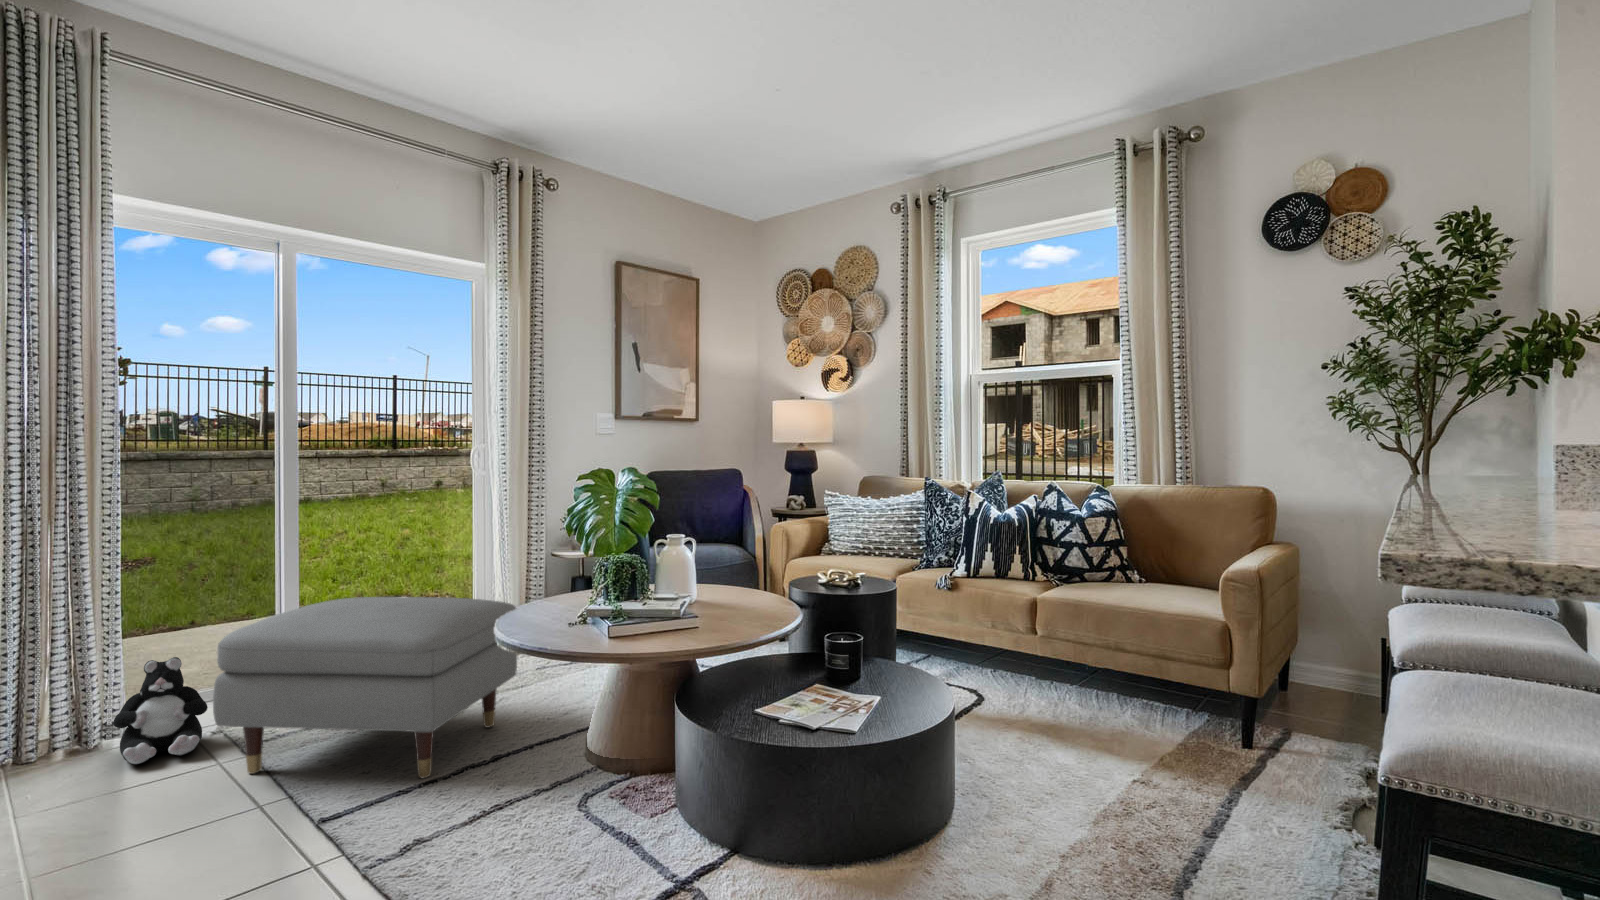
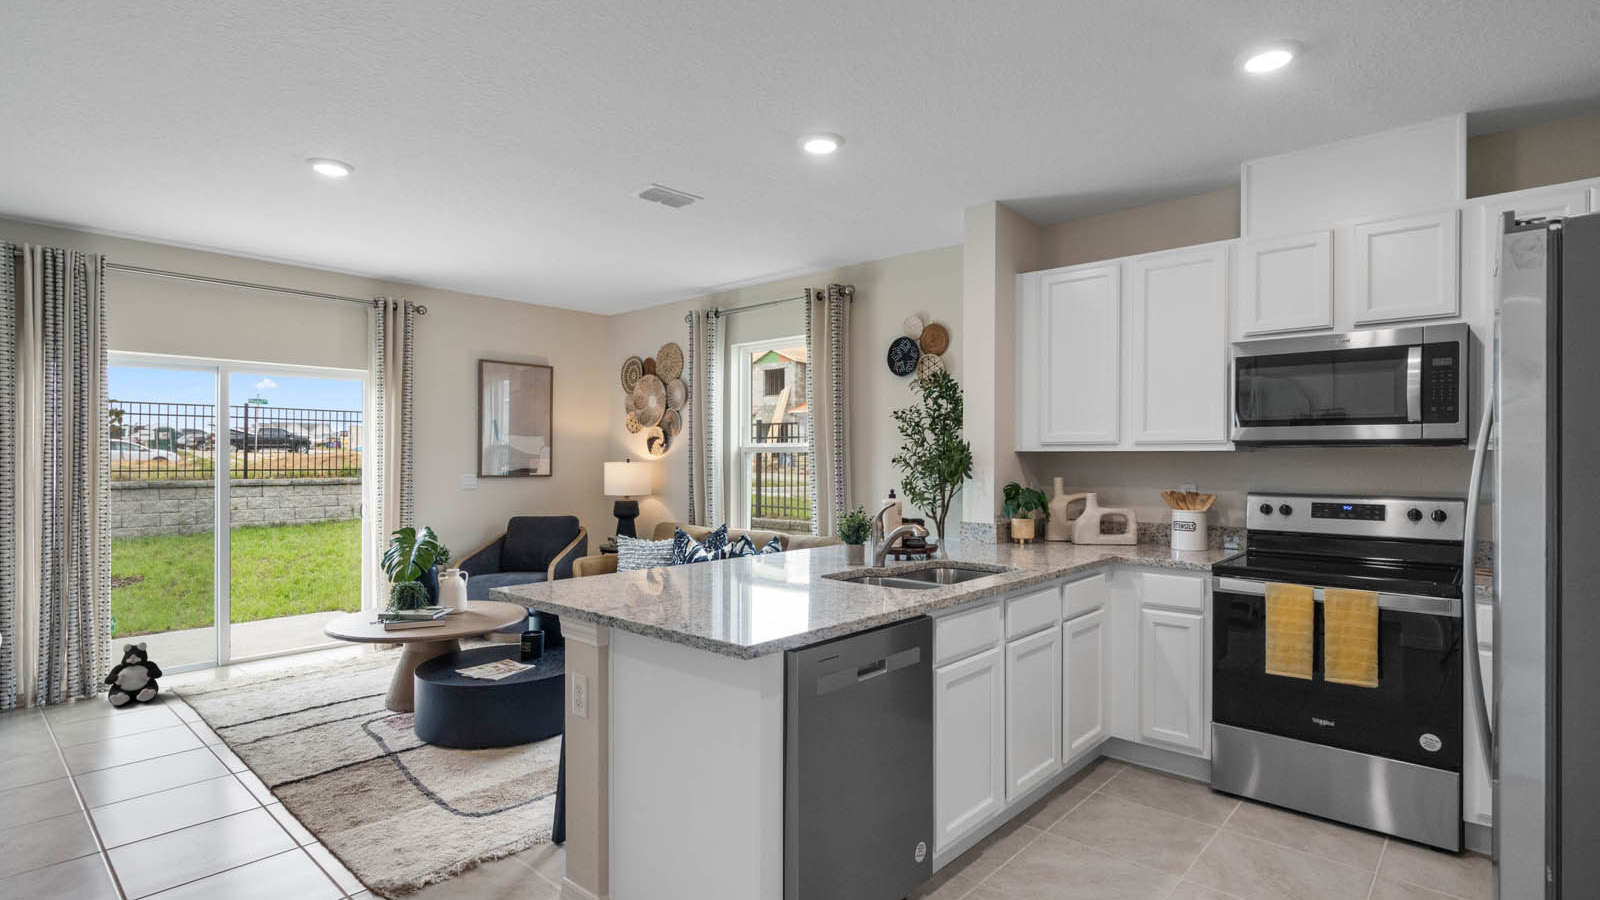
ottoman: present [213,597,517,778] -> none [162,606,359,714]

